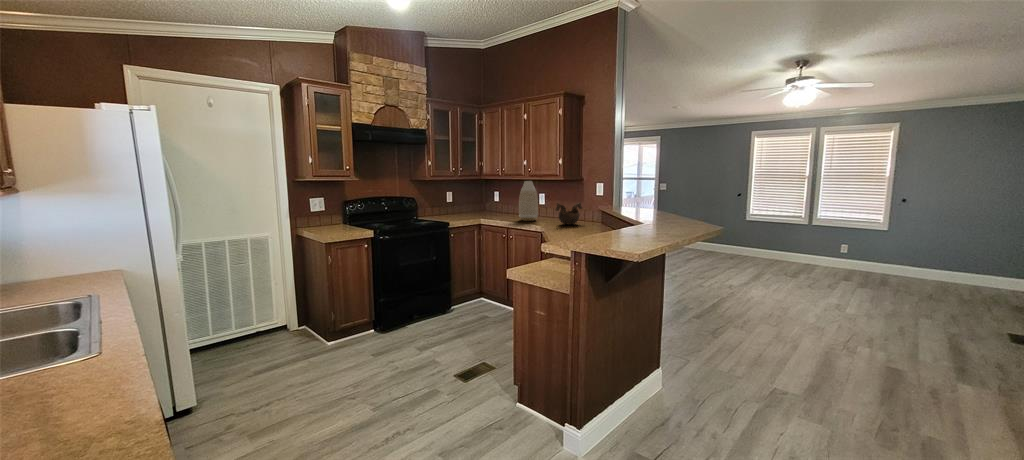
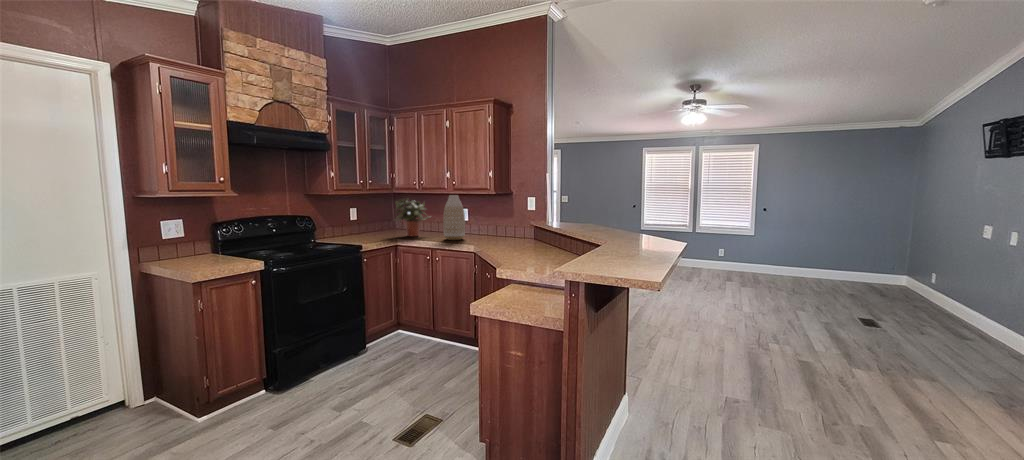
potted plant: none [479,183,513,217] -> present [395,199,431,236]
decorative bowl: present [555,202,582,225] -> none [490,217,516,243]

